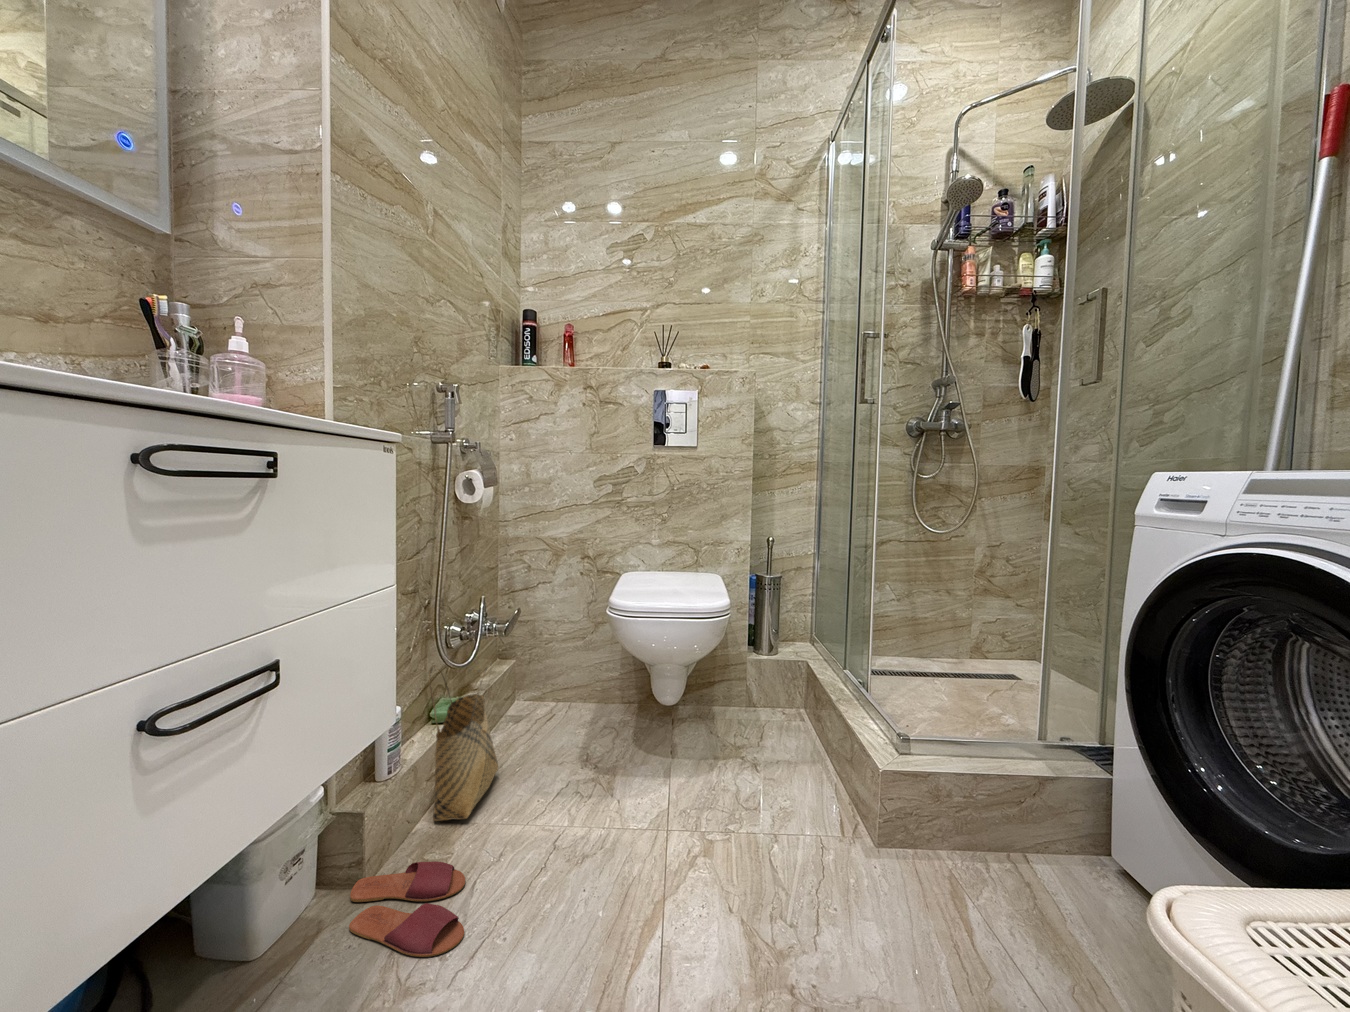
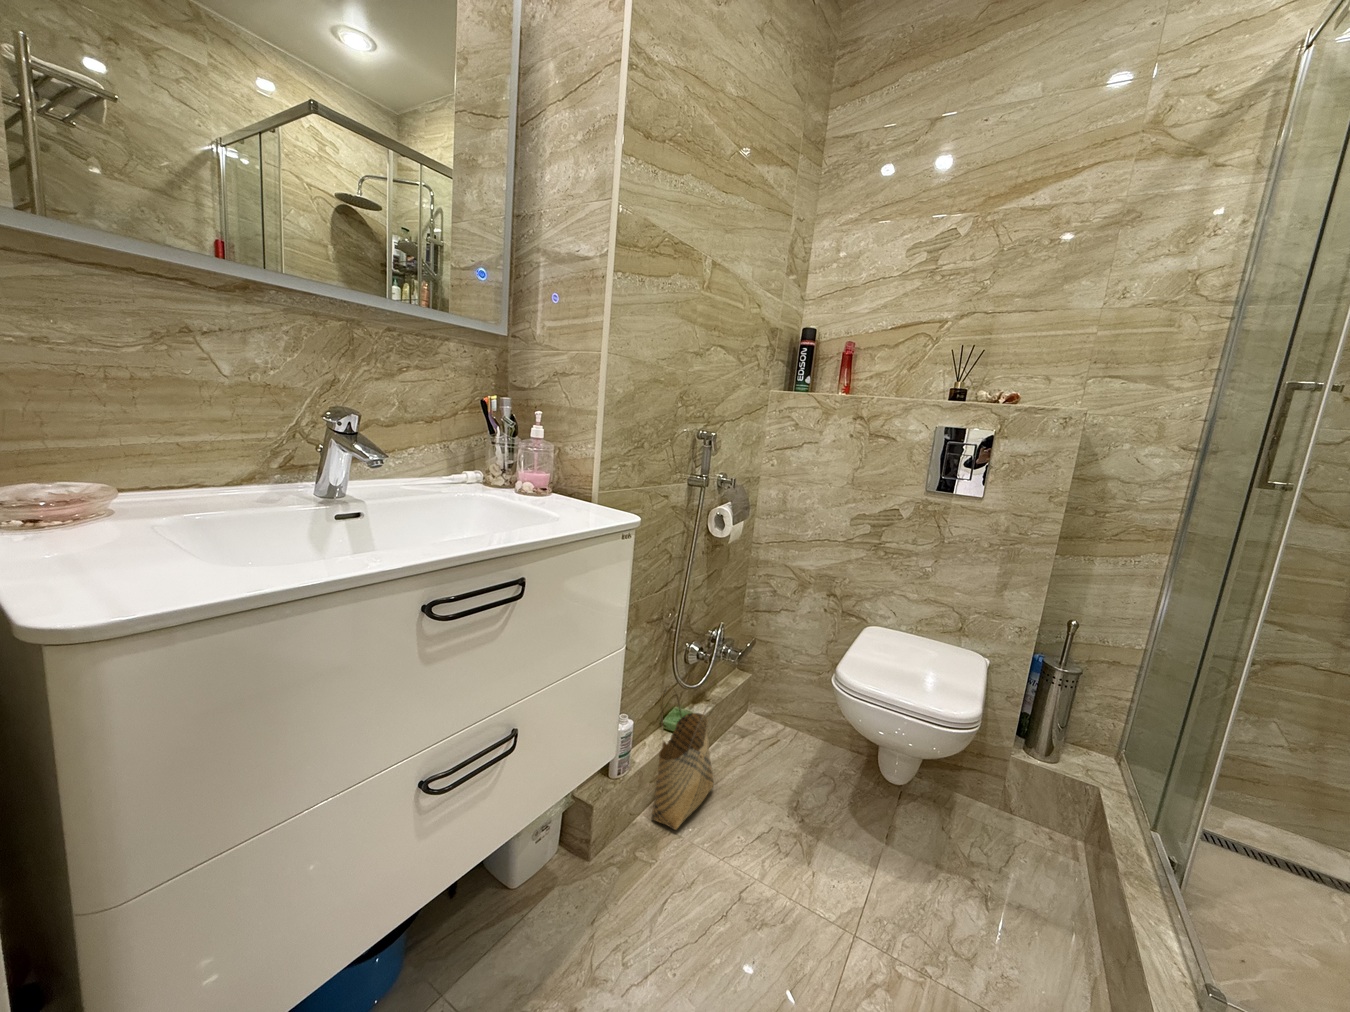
slippers: present [349,861,465,957] -> none [573,852,660,960]

